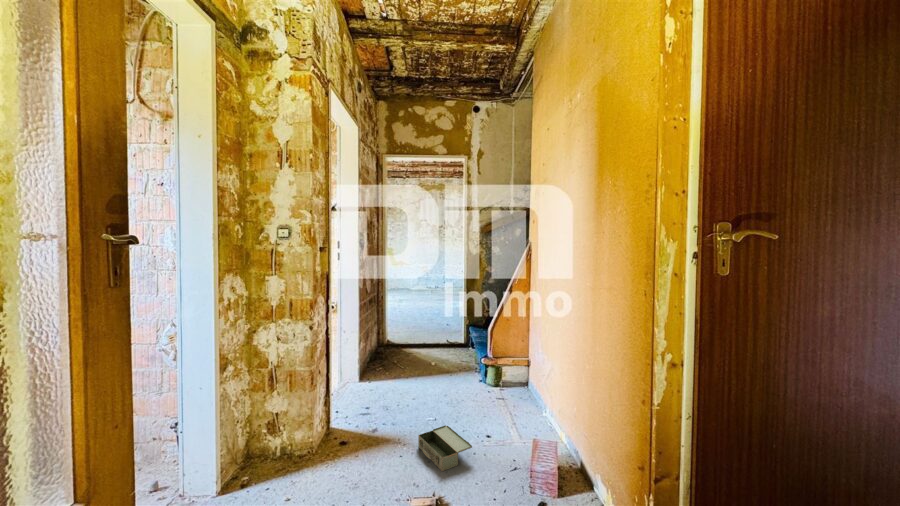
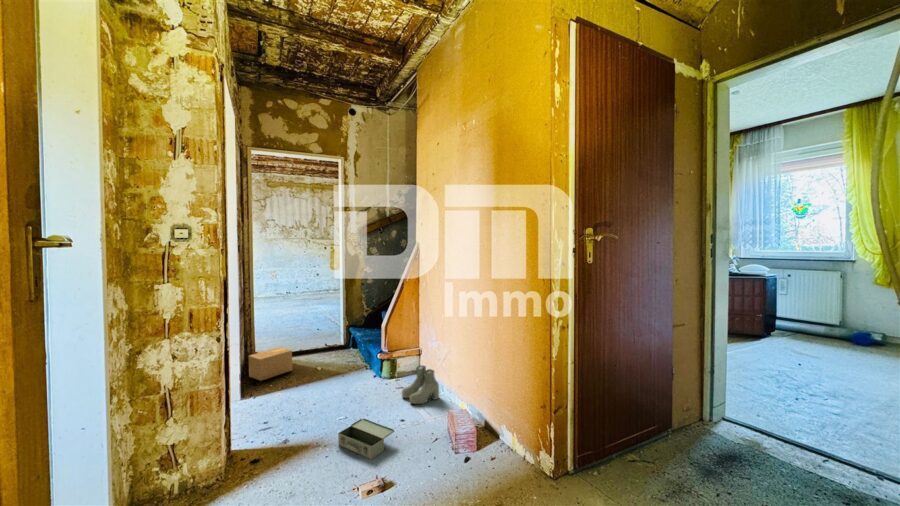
cardboard box: none [374,339,411,368] -> present [249,347,292,381]
boots: none [500,380,540,423] -> present [402,365,439,404]

